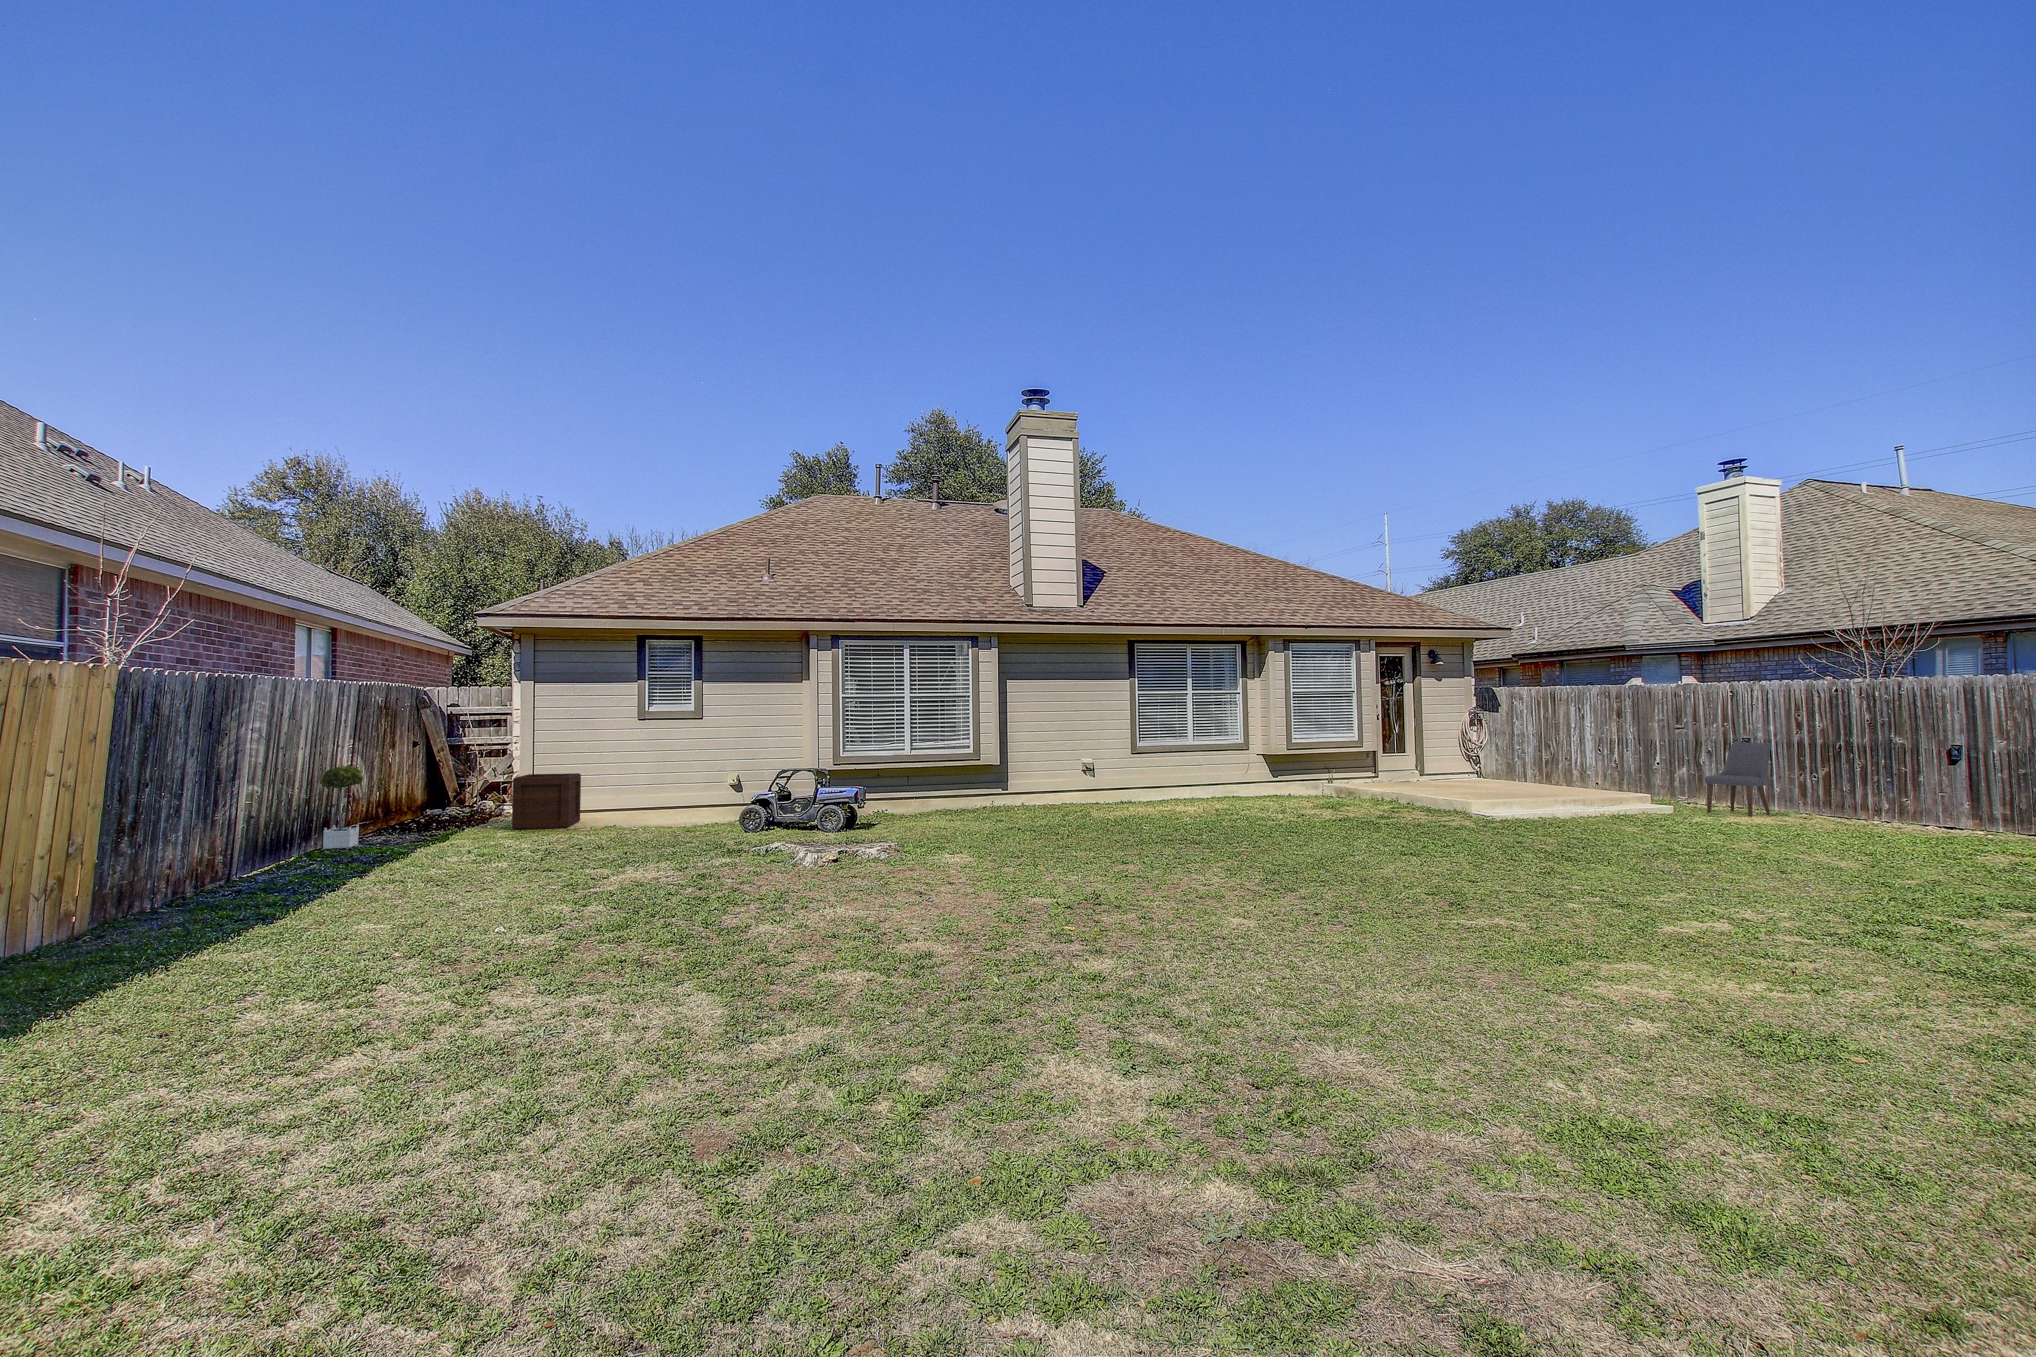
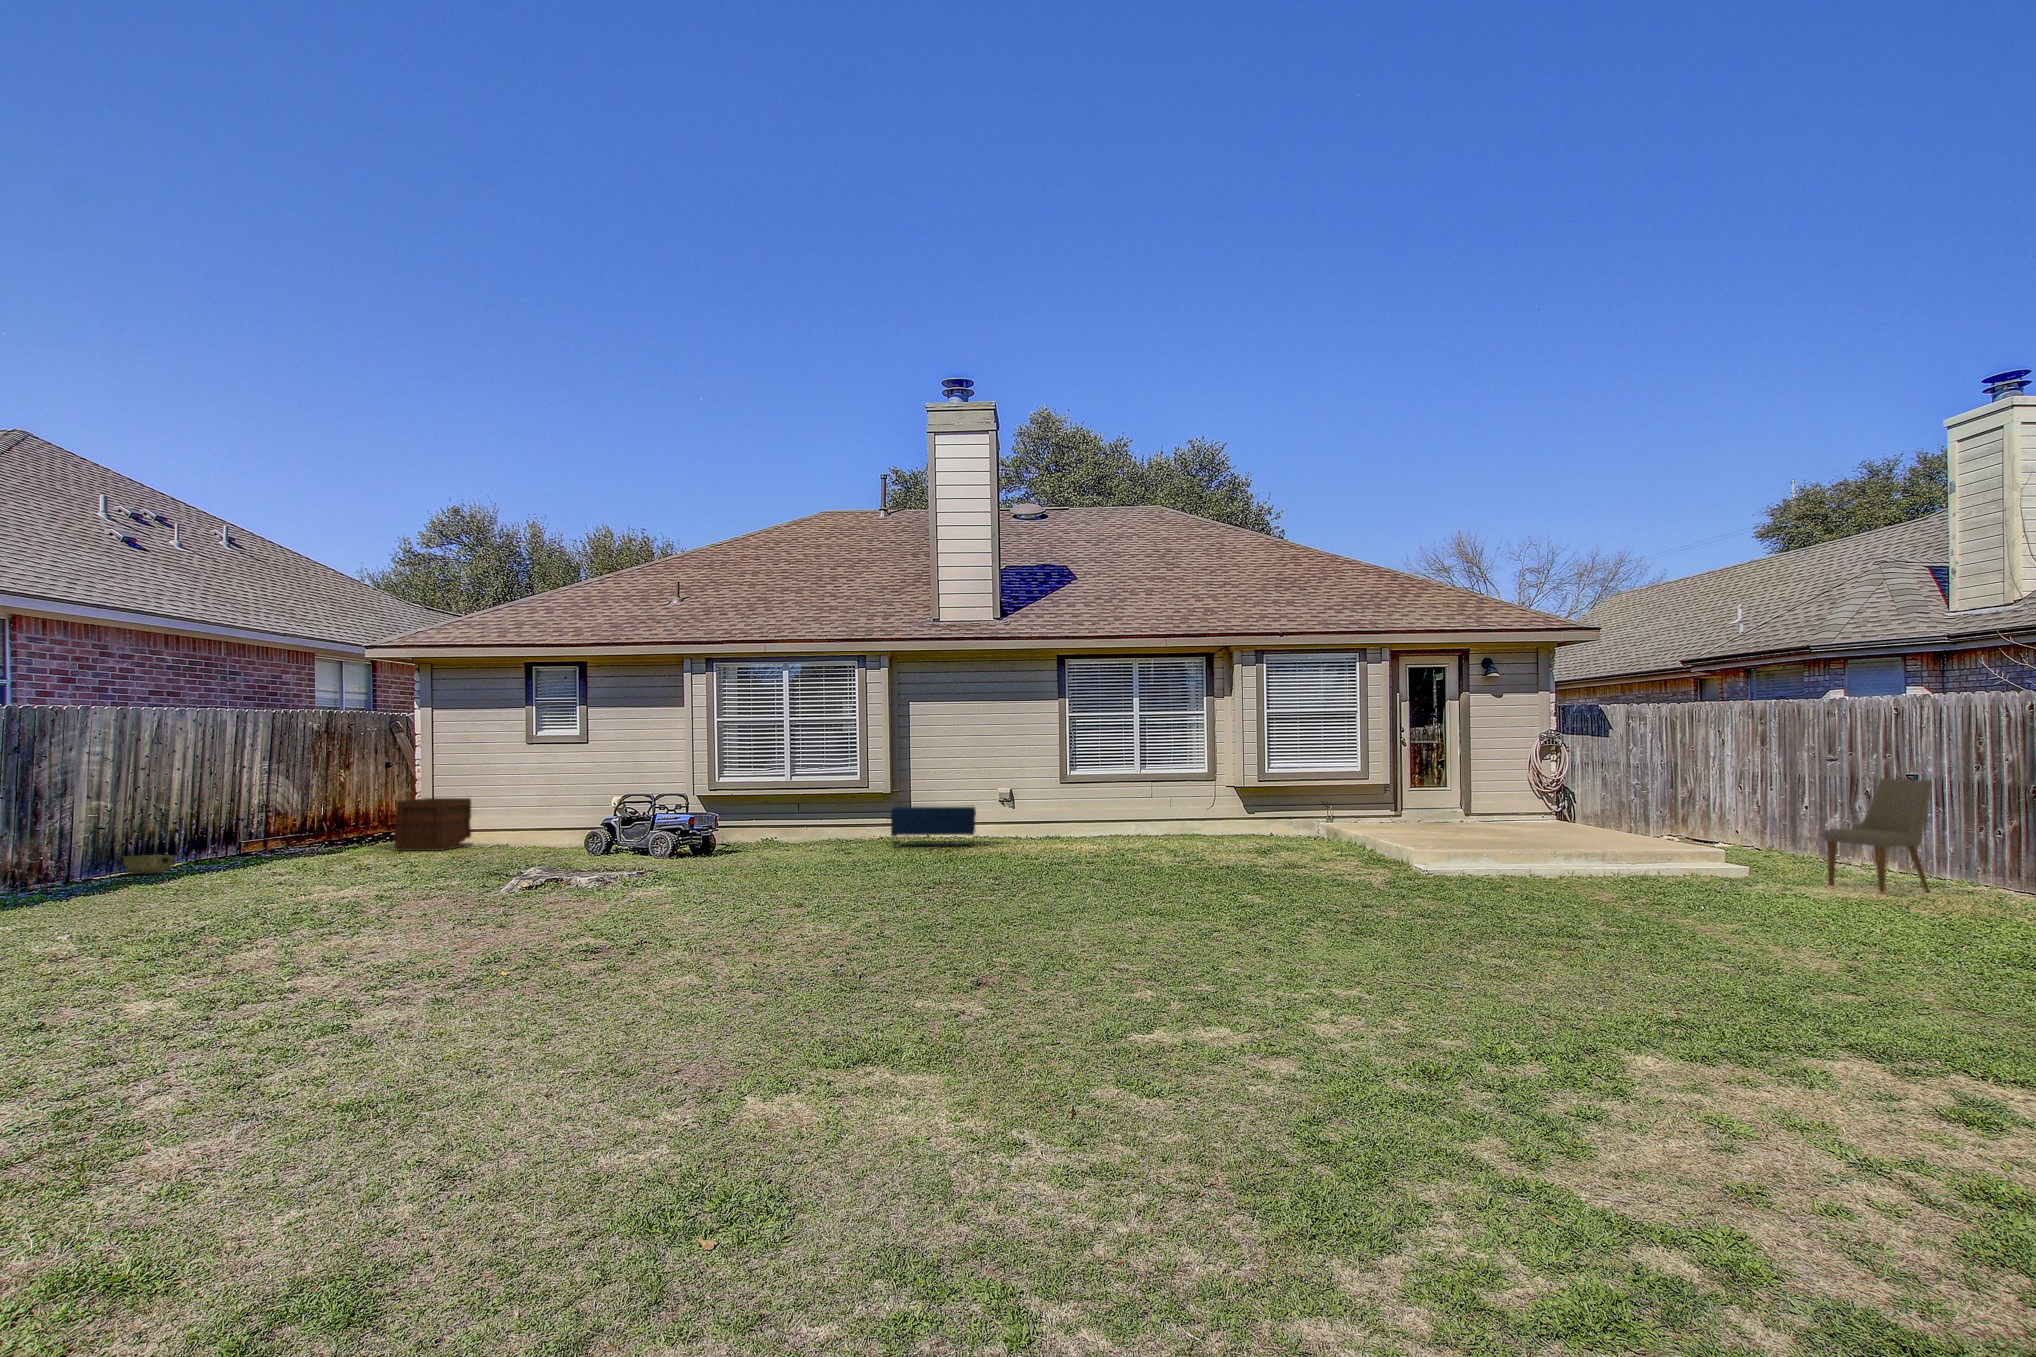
potted tree: present [321,764,363,849] -> none [205,785,248,861]
bench: none [999,771,1077,809] -> present [891,807,976,847]
woven basket: none [270,842,333,866] -> present [123,855,174,874]

